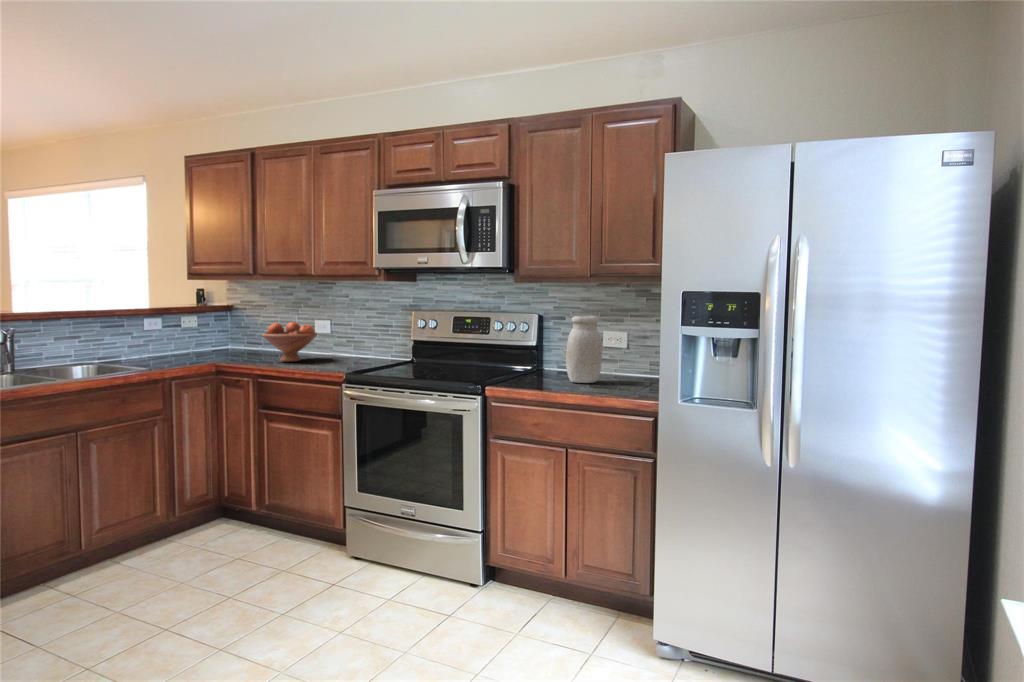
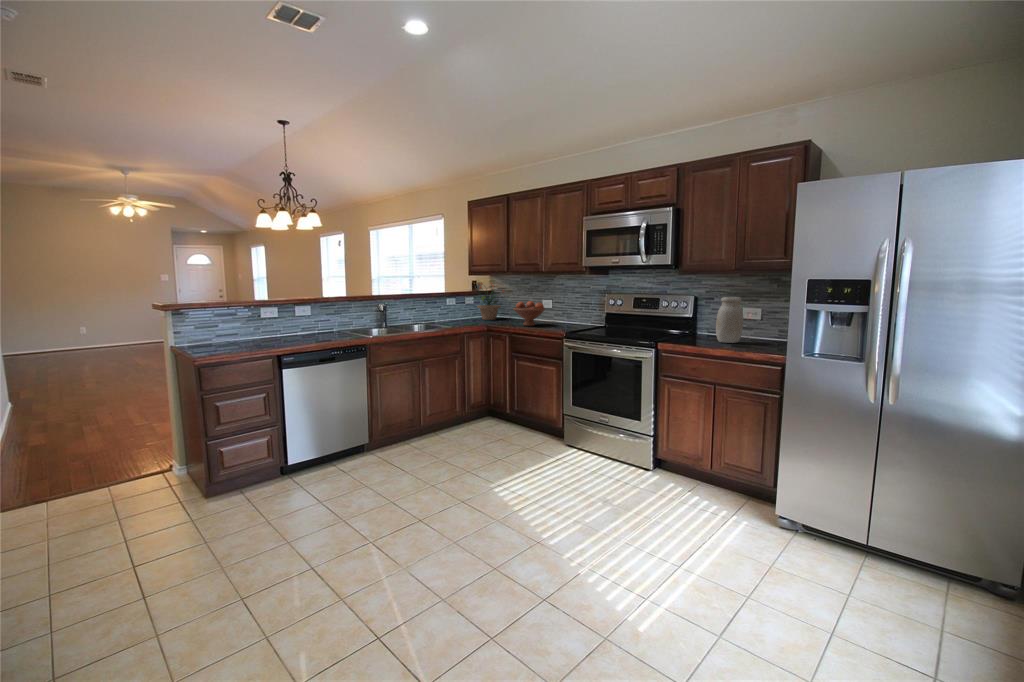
potted plant: none [193,290,254,353] -> present [477,283,504,320]

